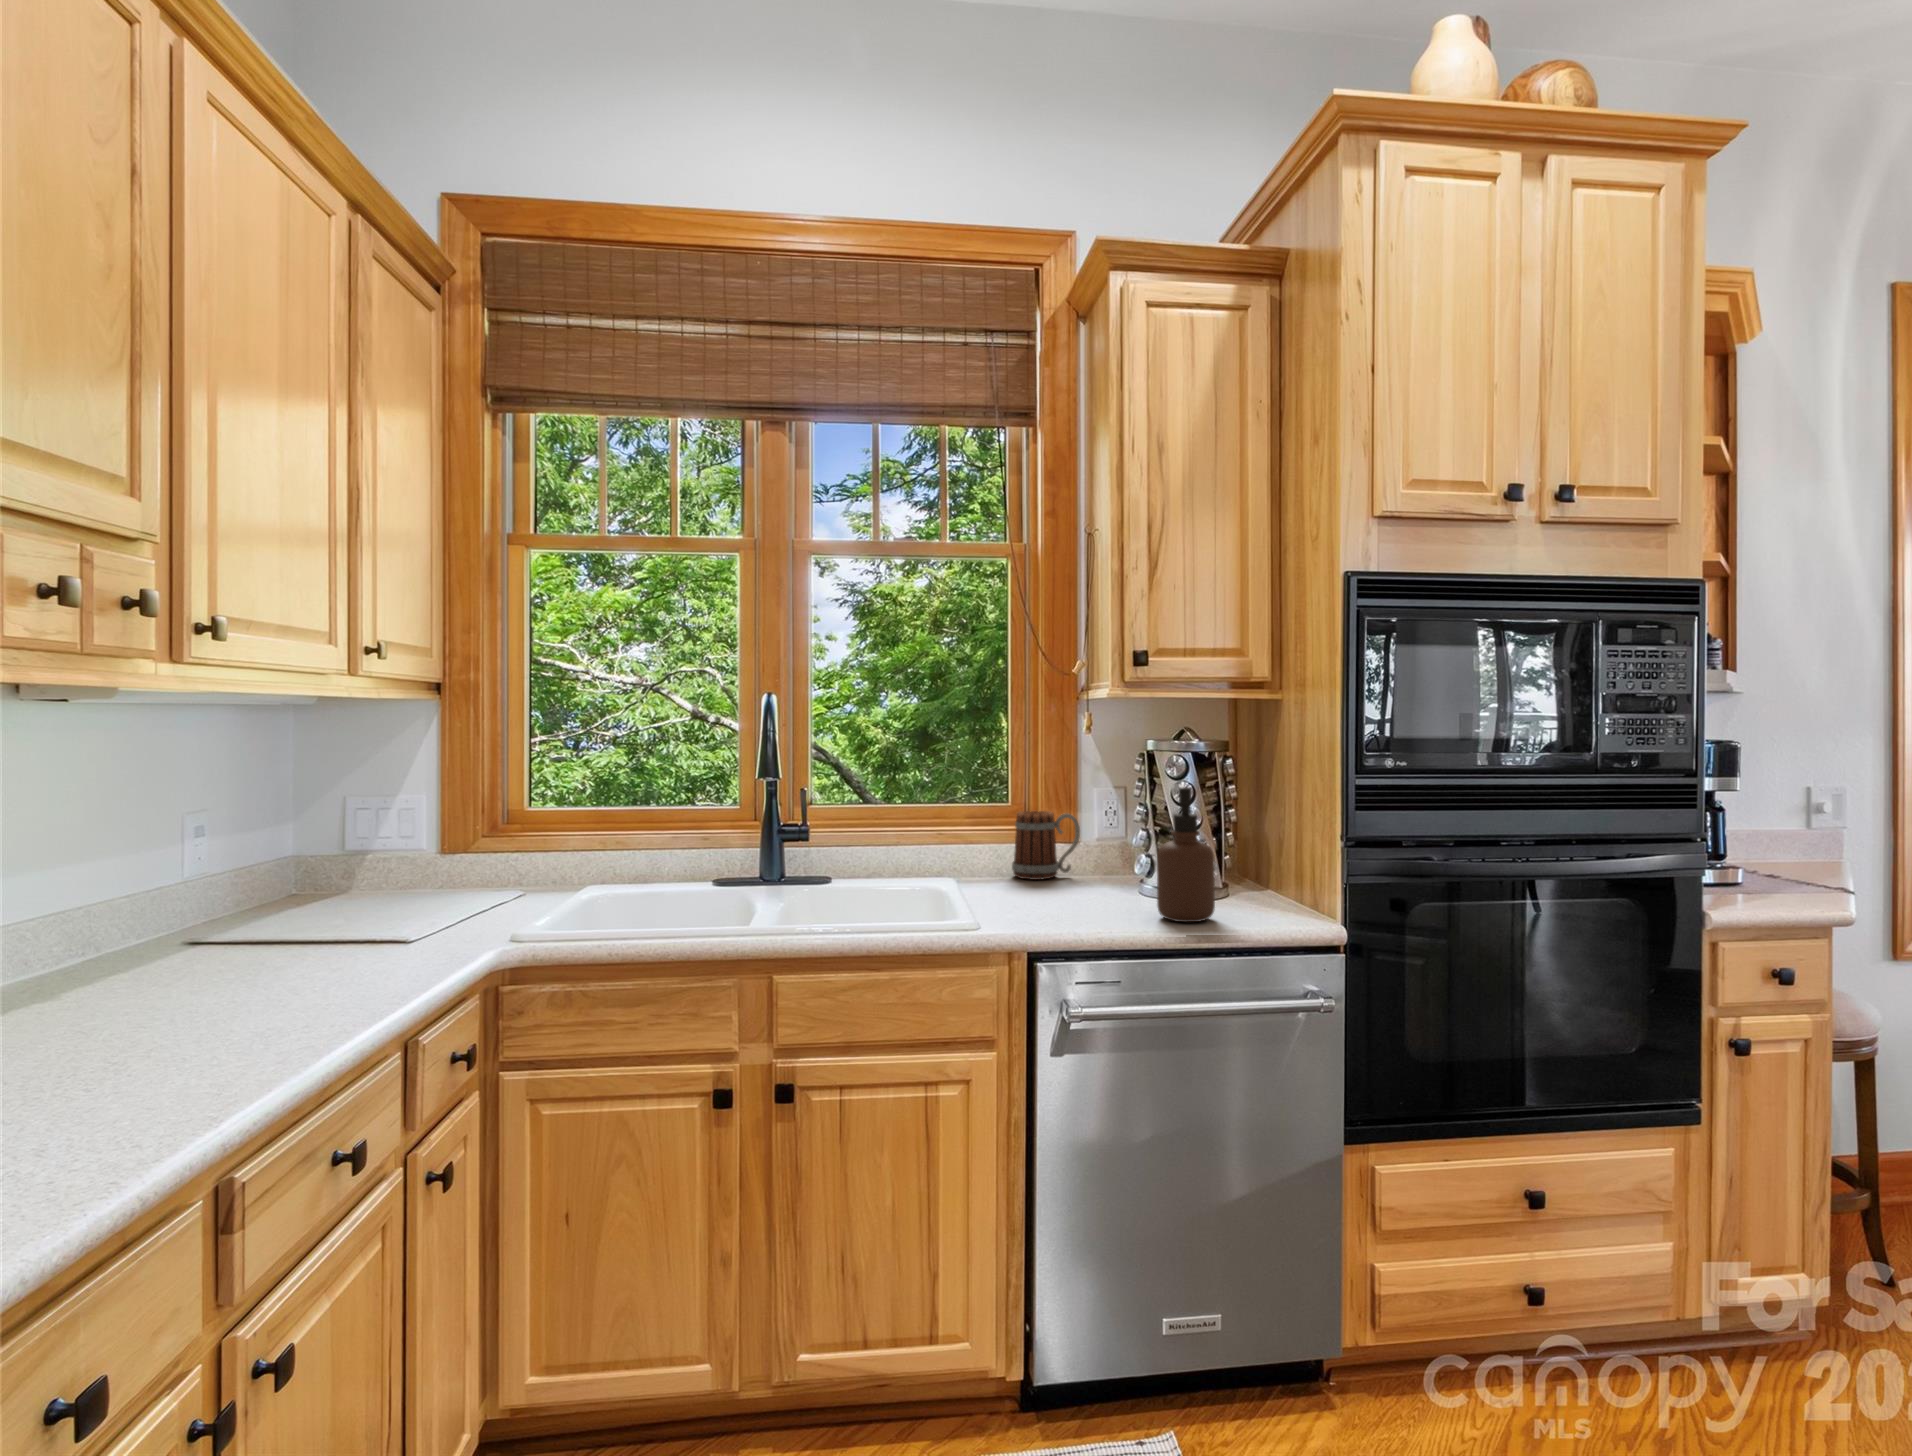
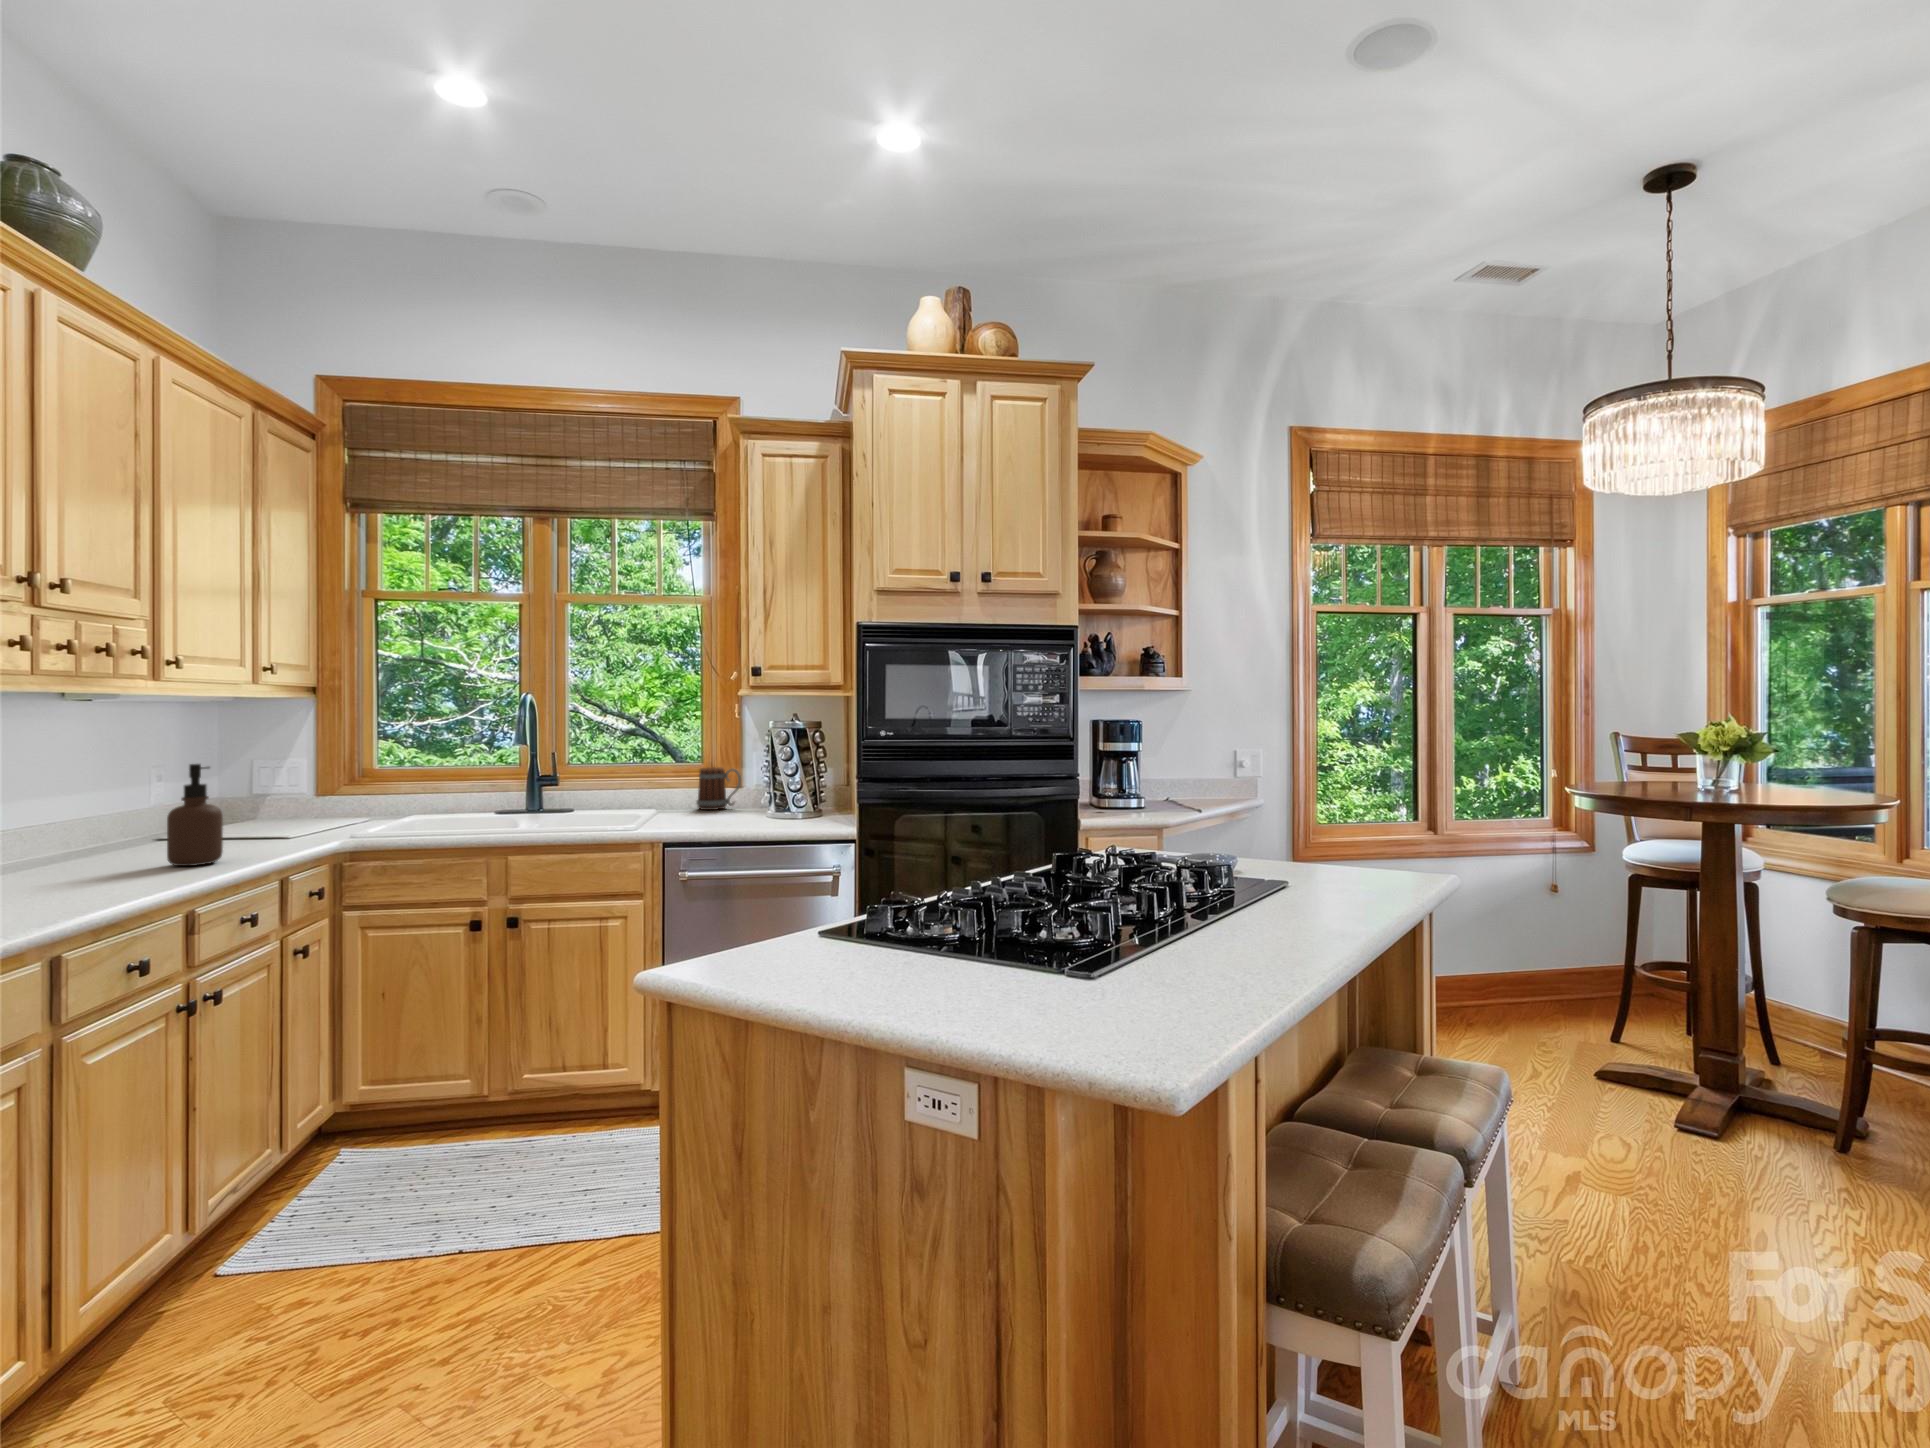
soap dispenser: present [1157,787,1215,922] -> present [167,764,223,866]

